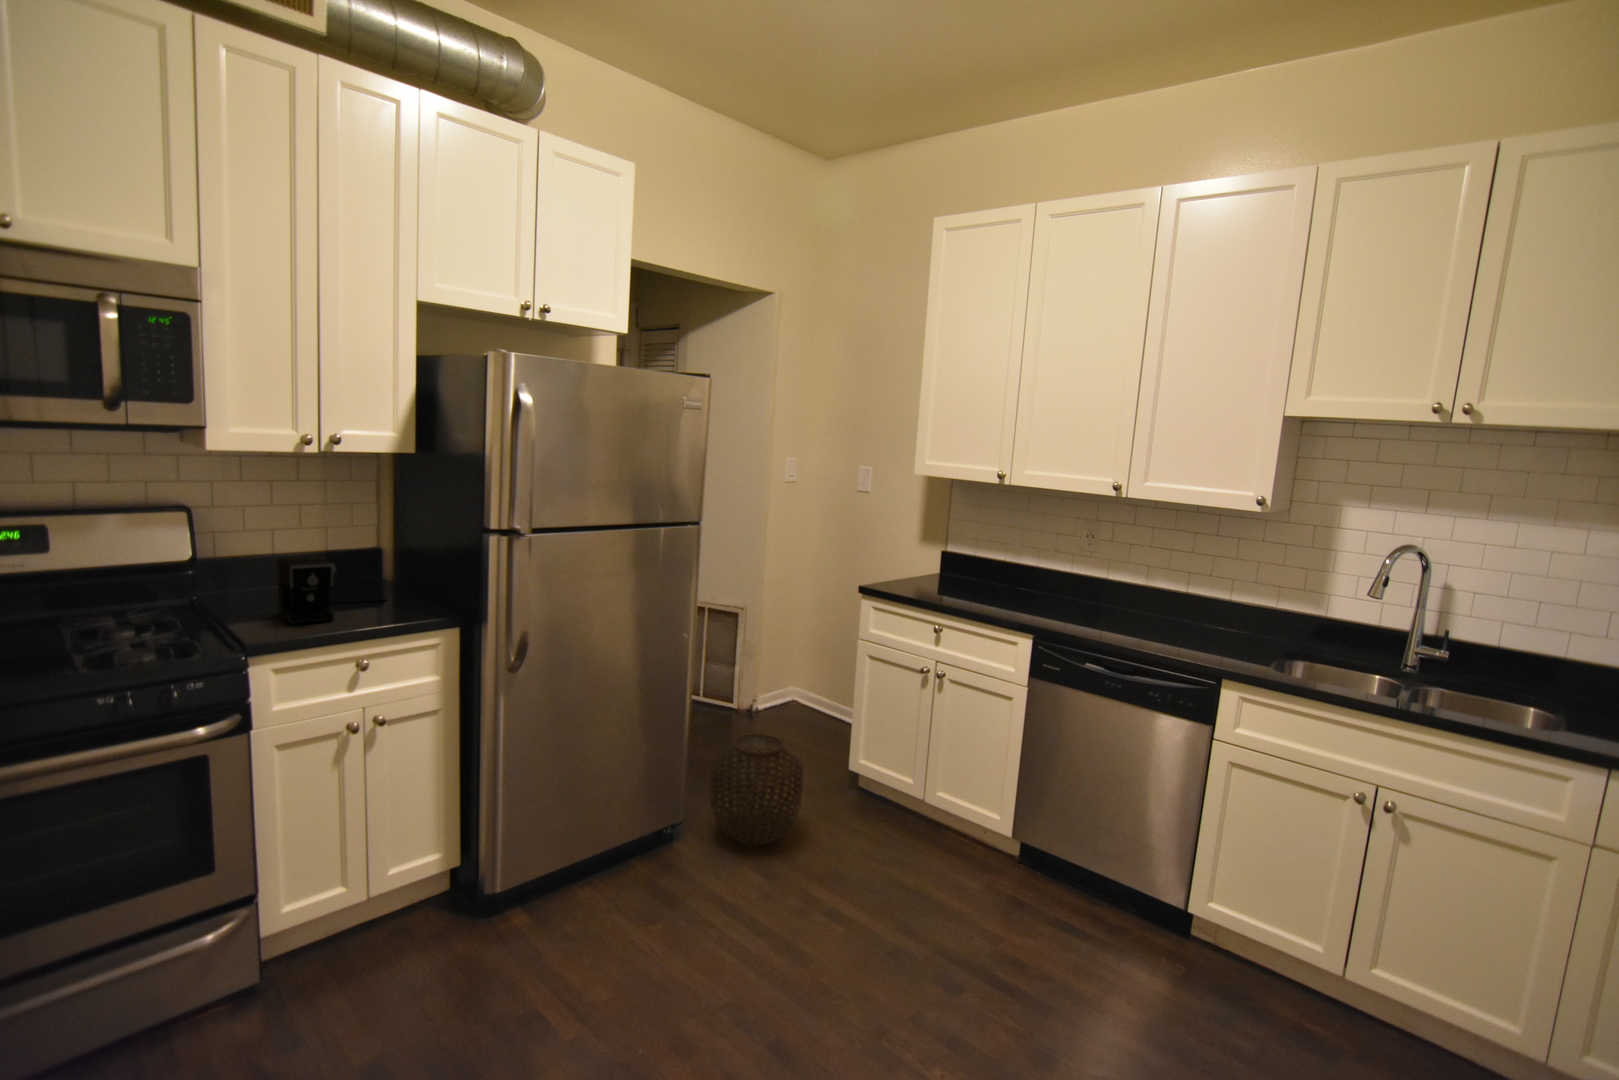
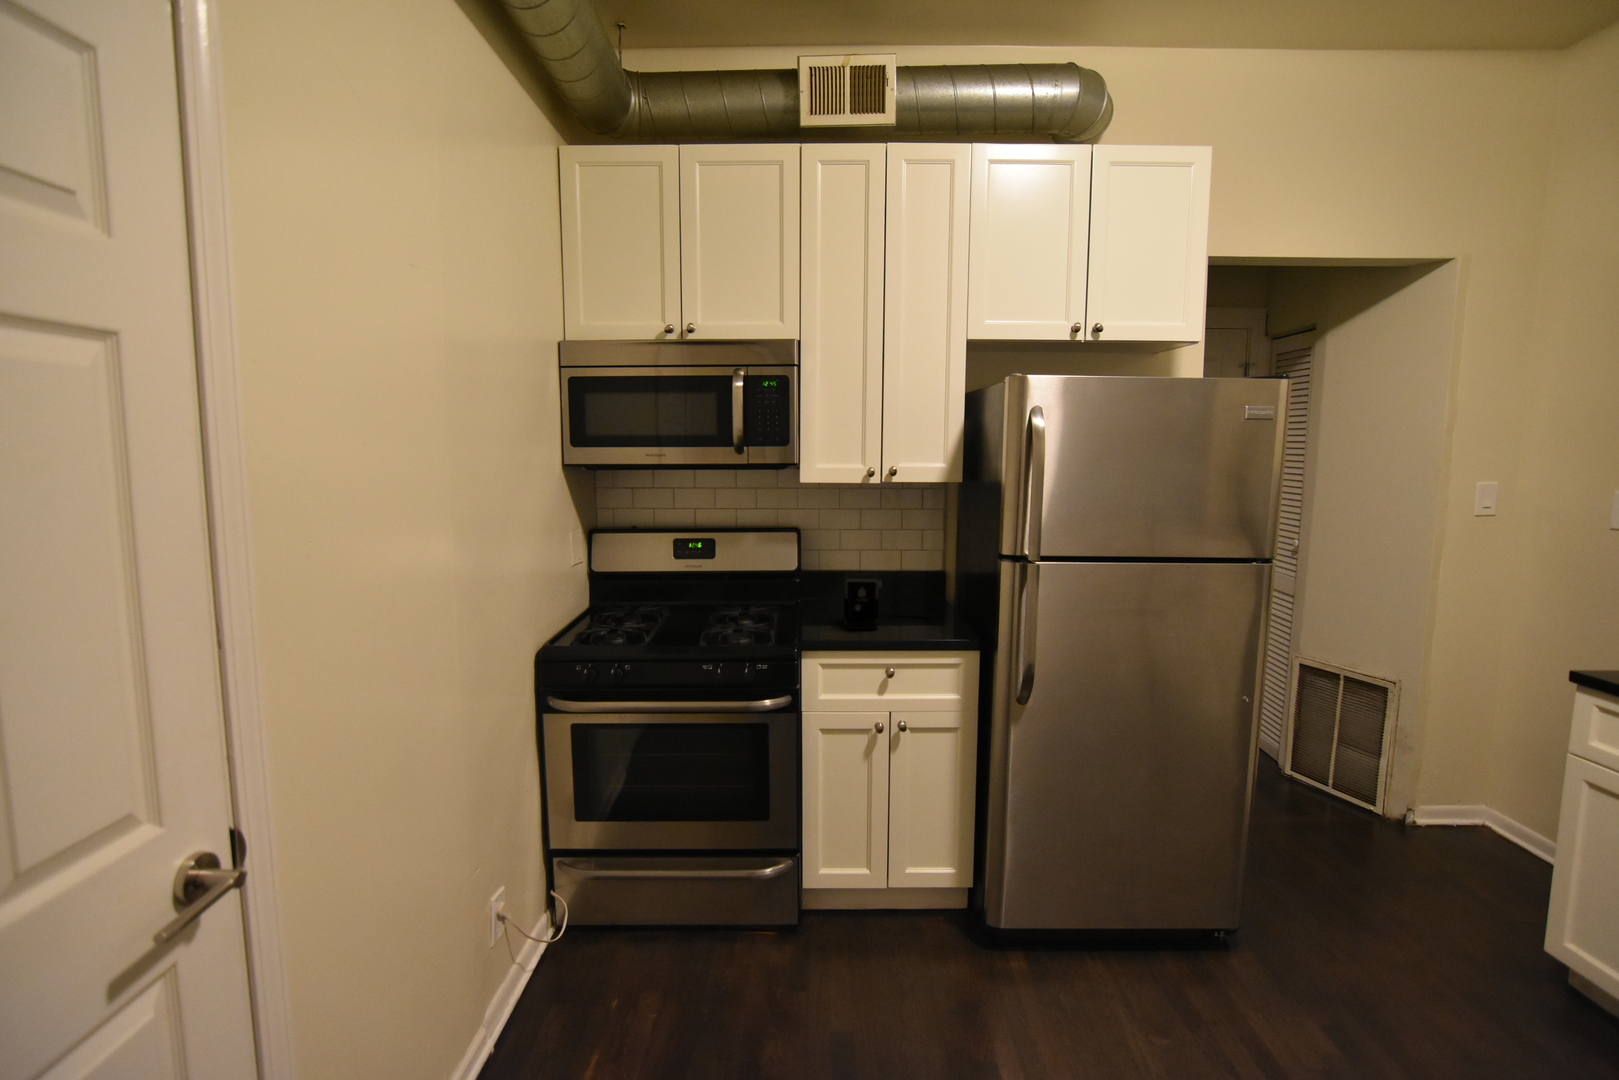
woven basket: present [710,734,803,846] -> none [1275,846,1427,1006]

